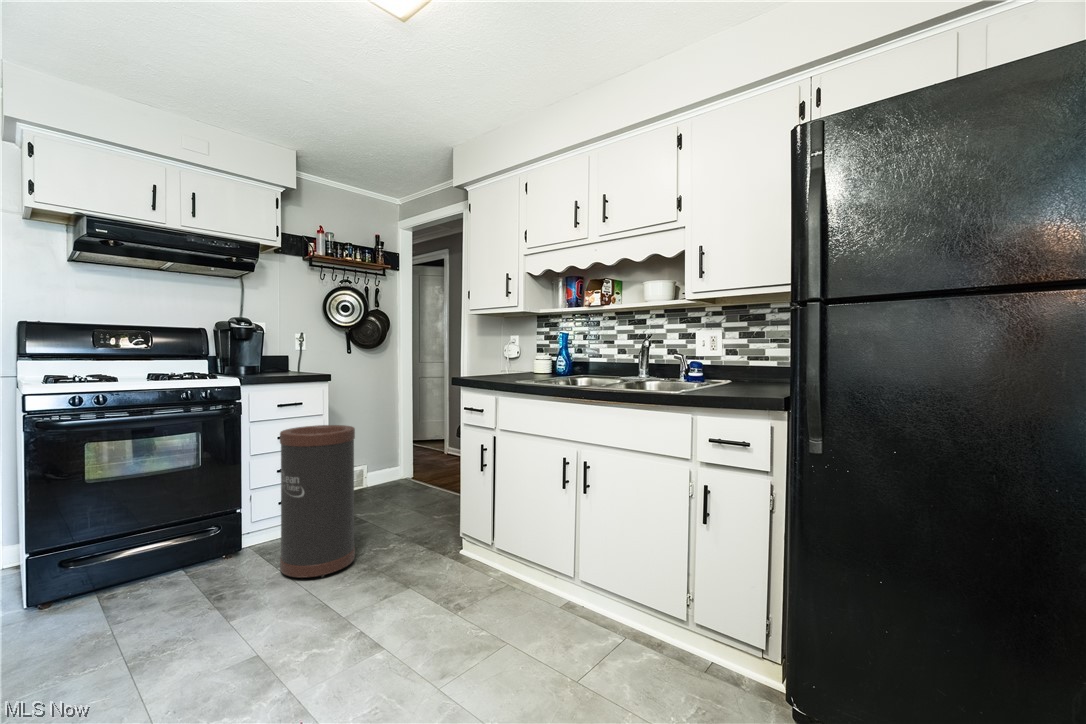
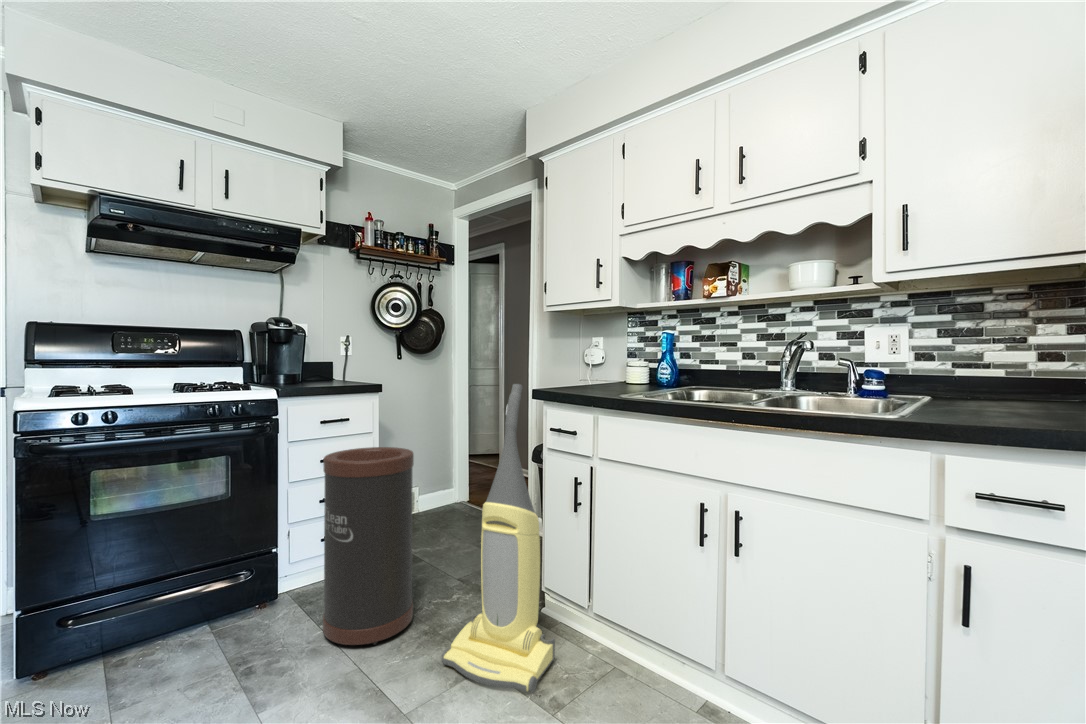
vacuum cleaner: none [375,373,463,601] -> present [442,384,555,692]

